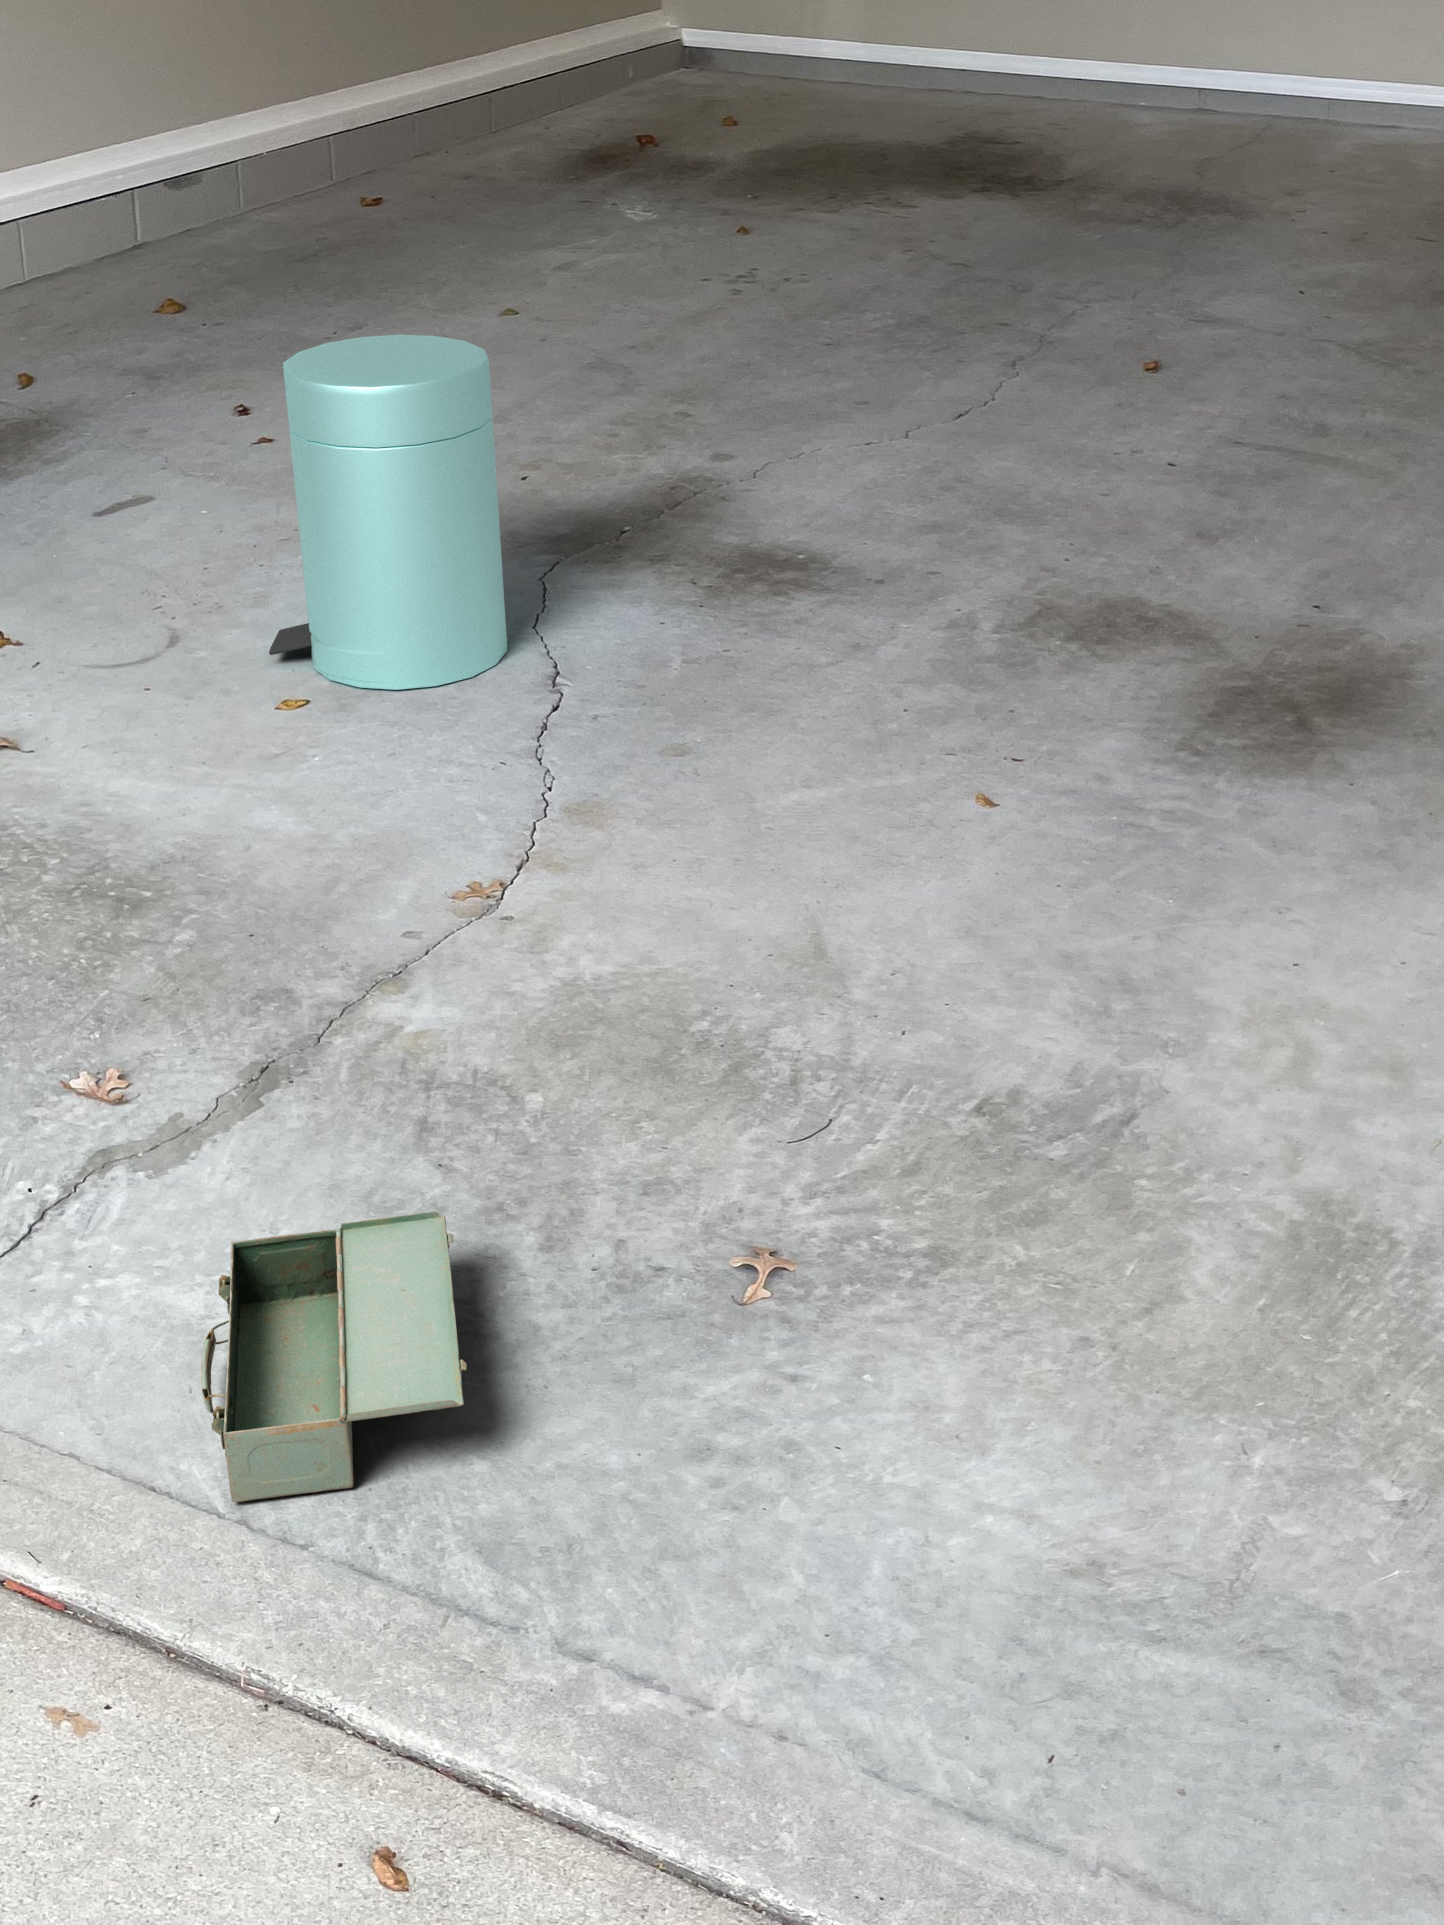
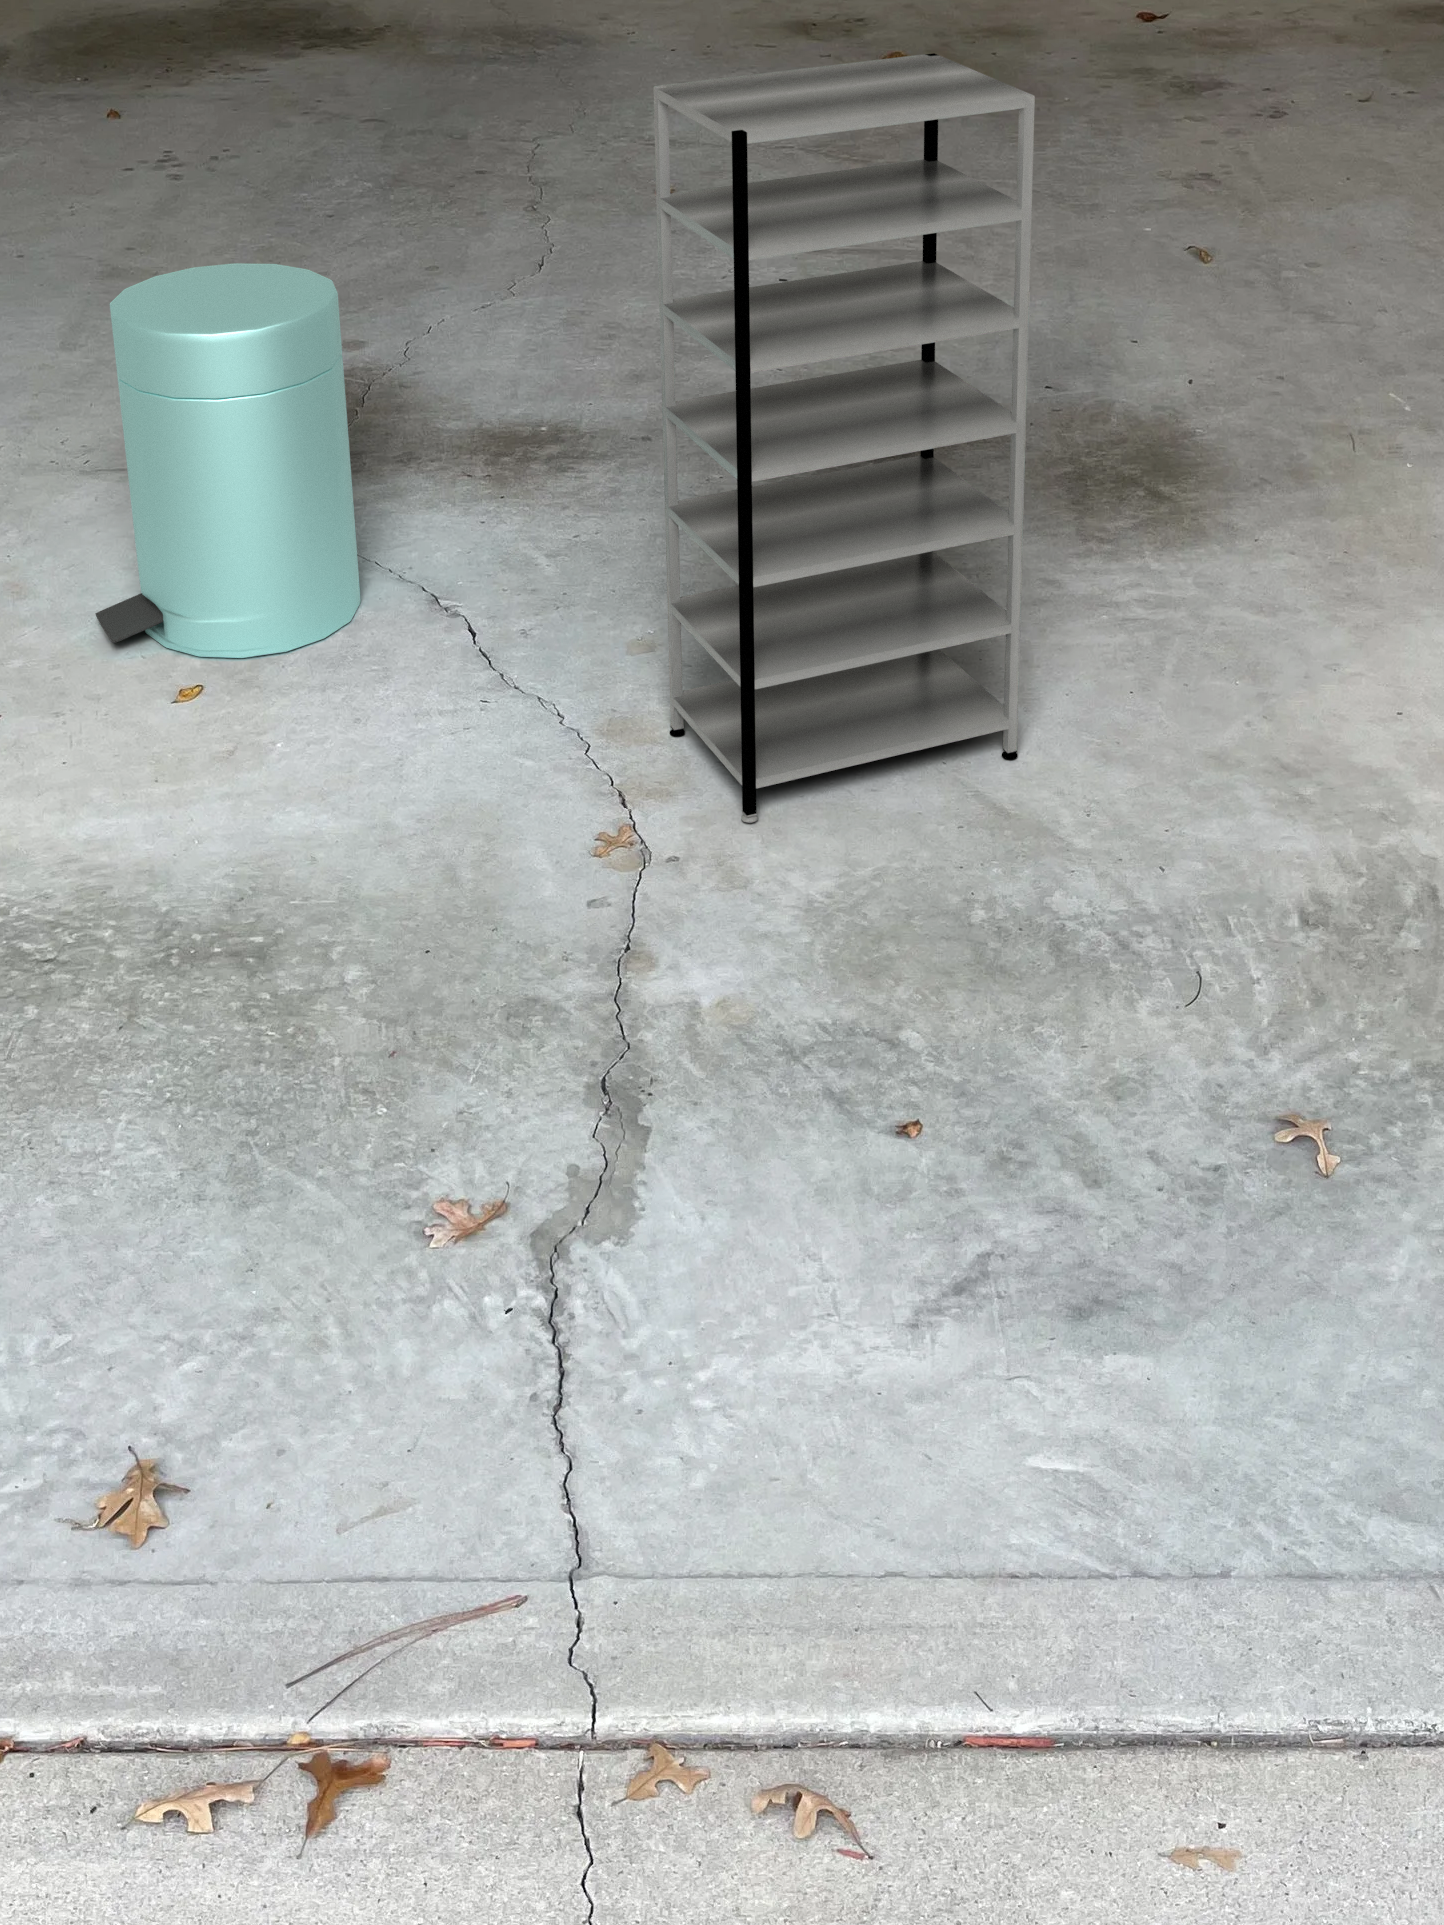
shelving unit: none [568,179,905,908] -> present [653,53,1035,823]
toolbox: present [201,1212,466,1502] -> none [873,1182,1282,1559]

